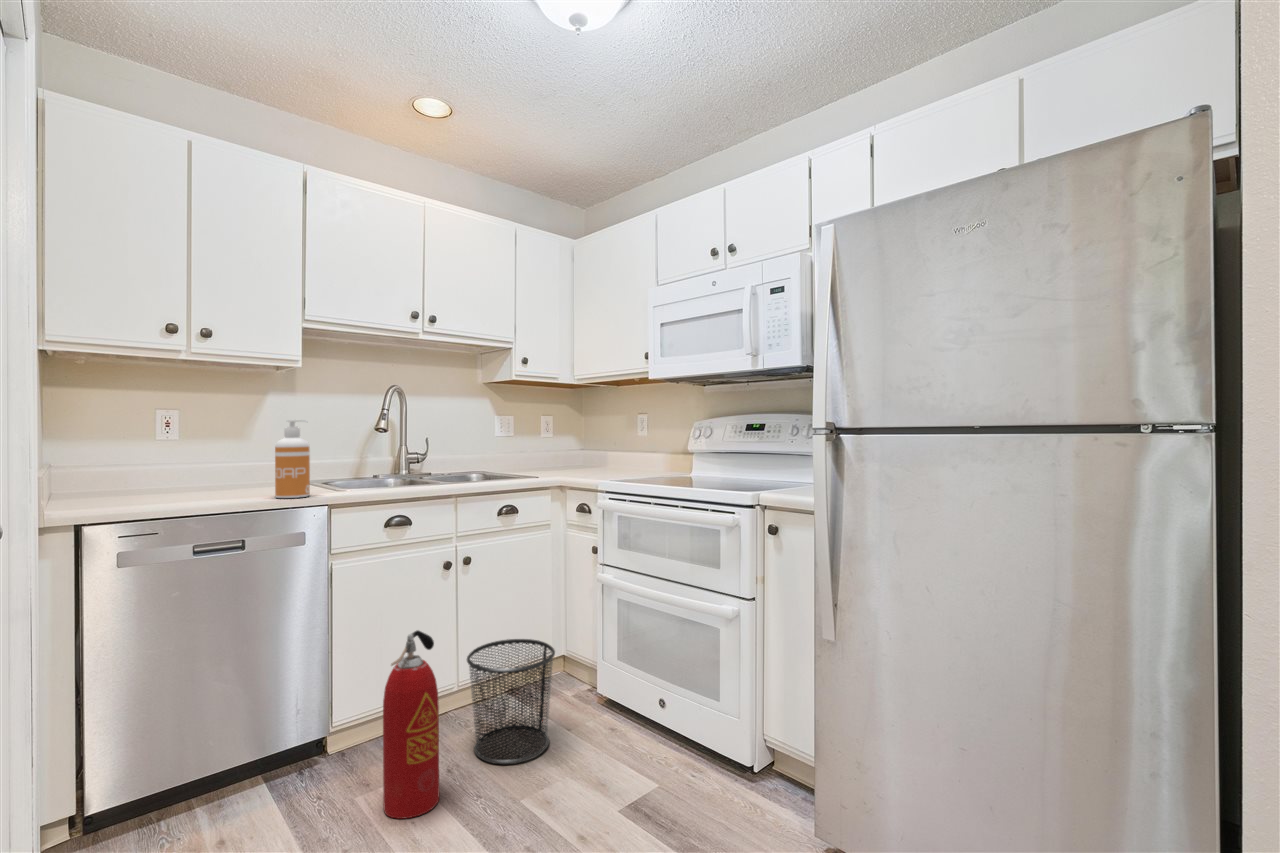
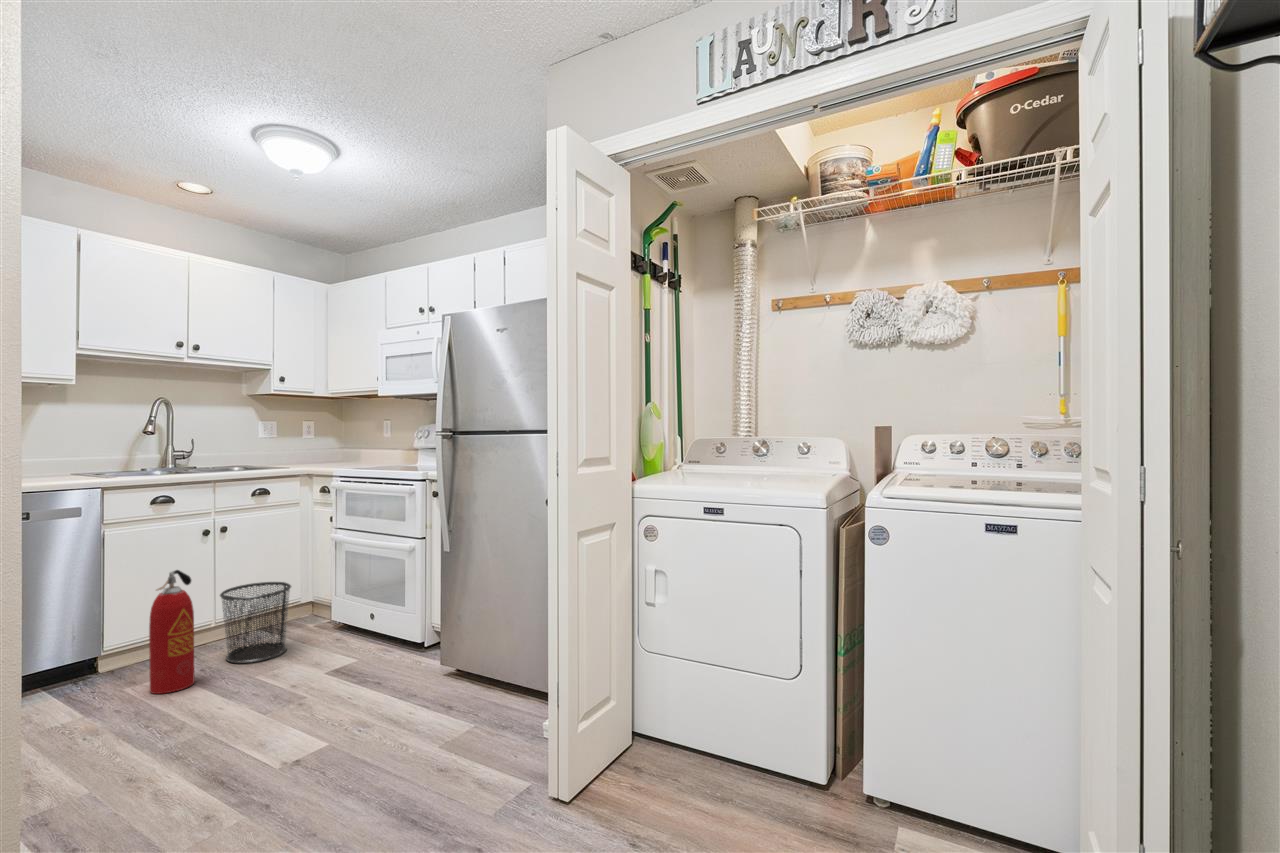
soap dispenser: present [275,420,310,498] -> none [56,426,87,483]

